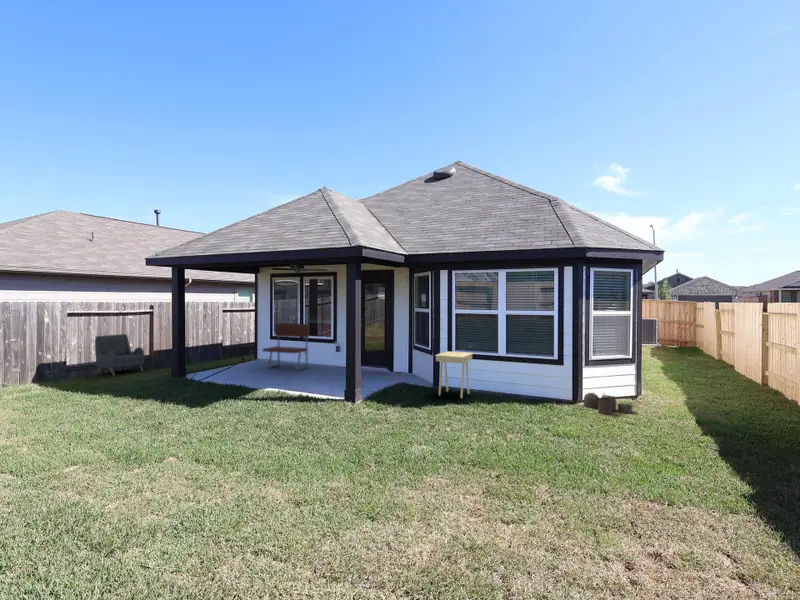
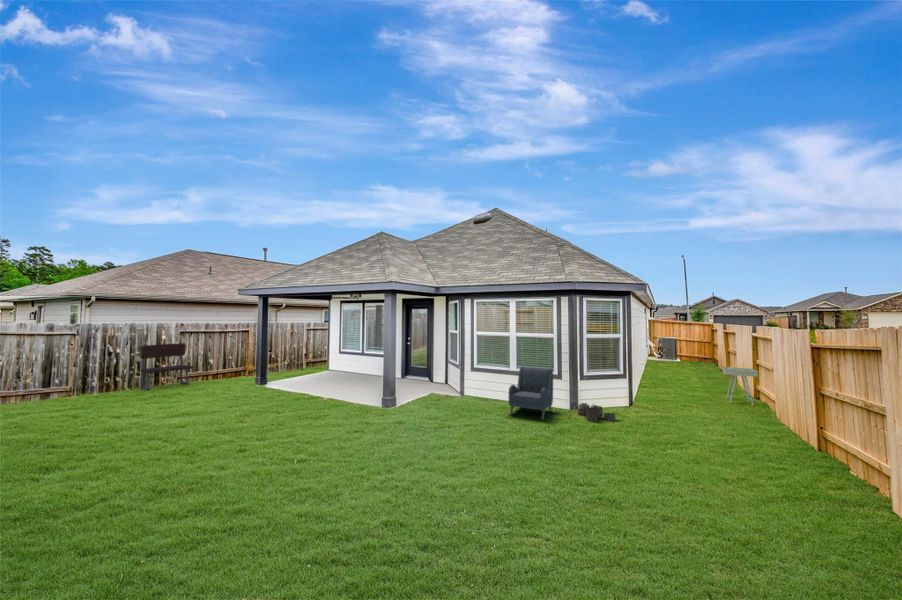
bench: present [263,323,309,370] -> present [140,343,193,390]
armchair: present [95,334,144,376] -> present [509,366,553,420]
side table: present [435,351,473,399] -> present [722,367,758,405]

